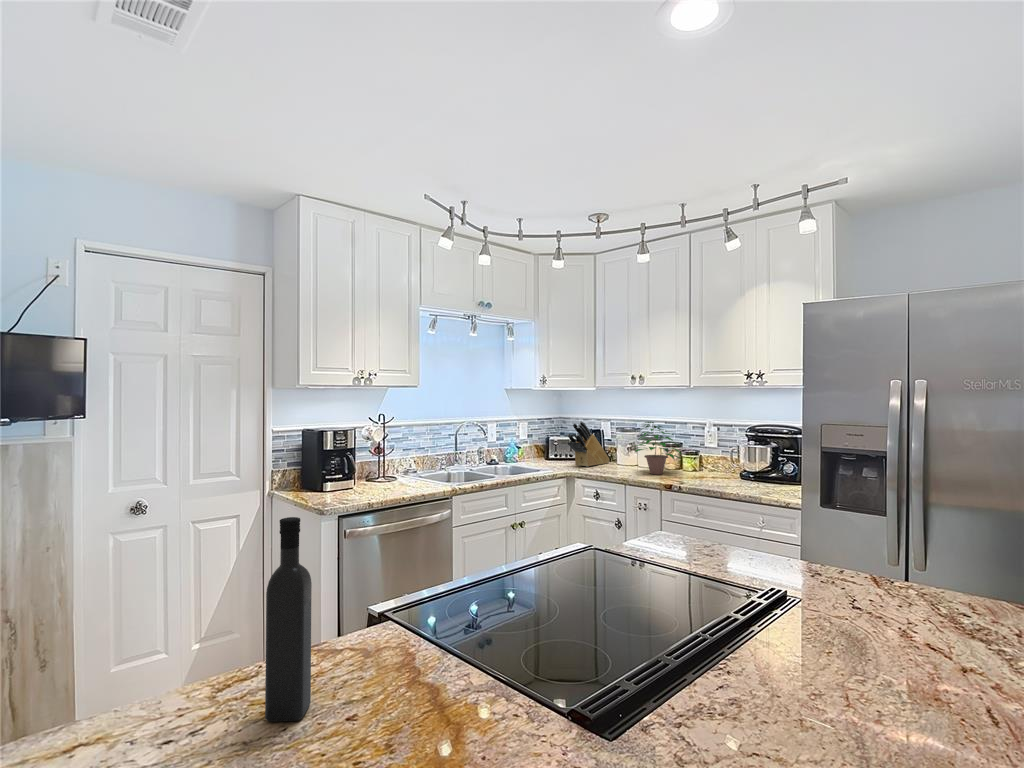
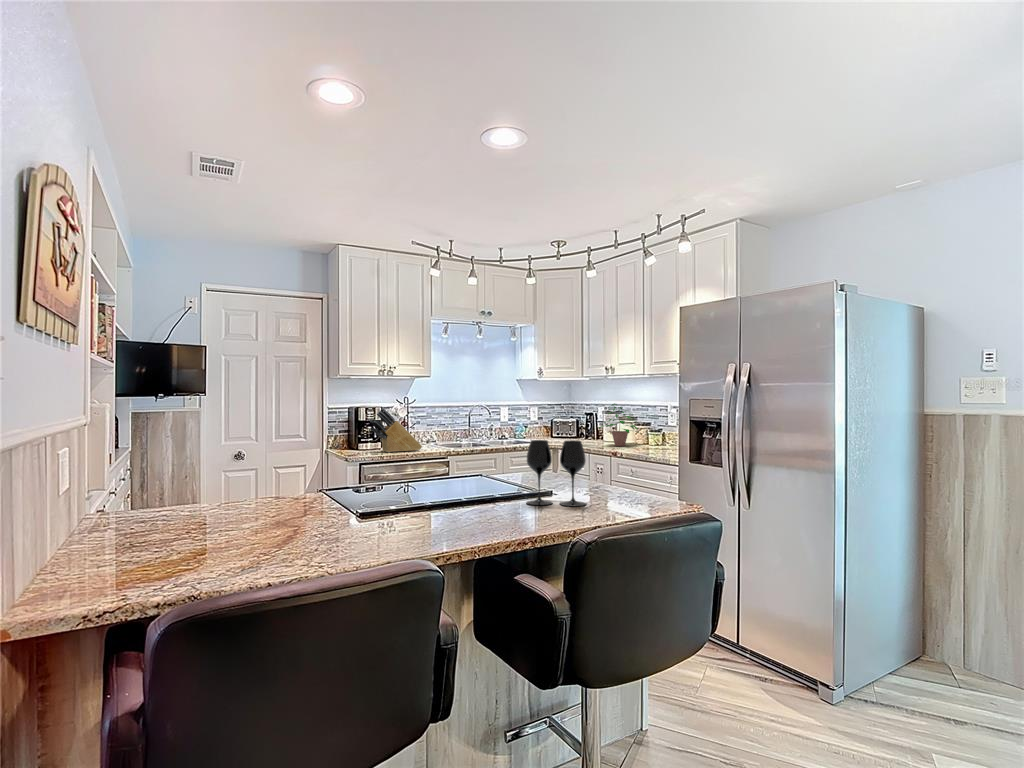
knife block: present [567,421,610,467] -> present [370,408,422,452]
wine bottle: present [265,517,312,721] -> none [239,420,261,505]
wine glass: none [841,530,963,663] -> present [526,440,586,506]

